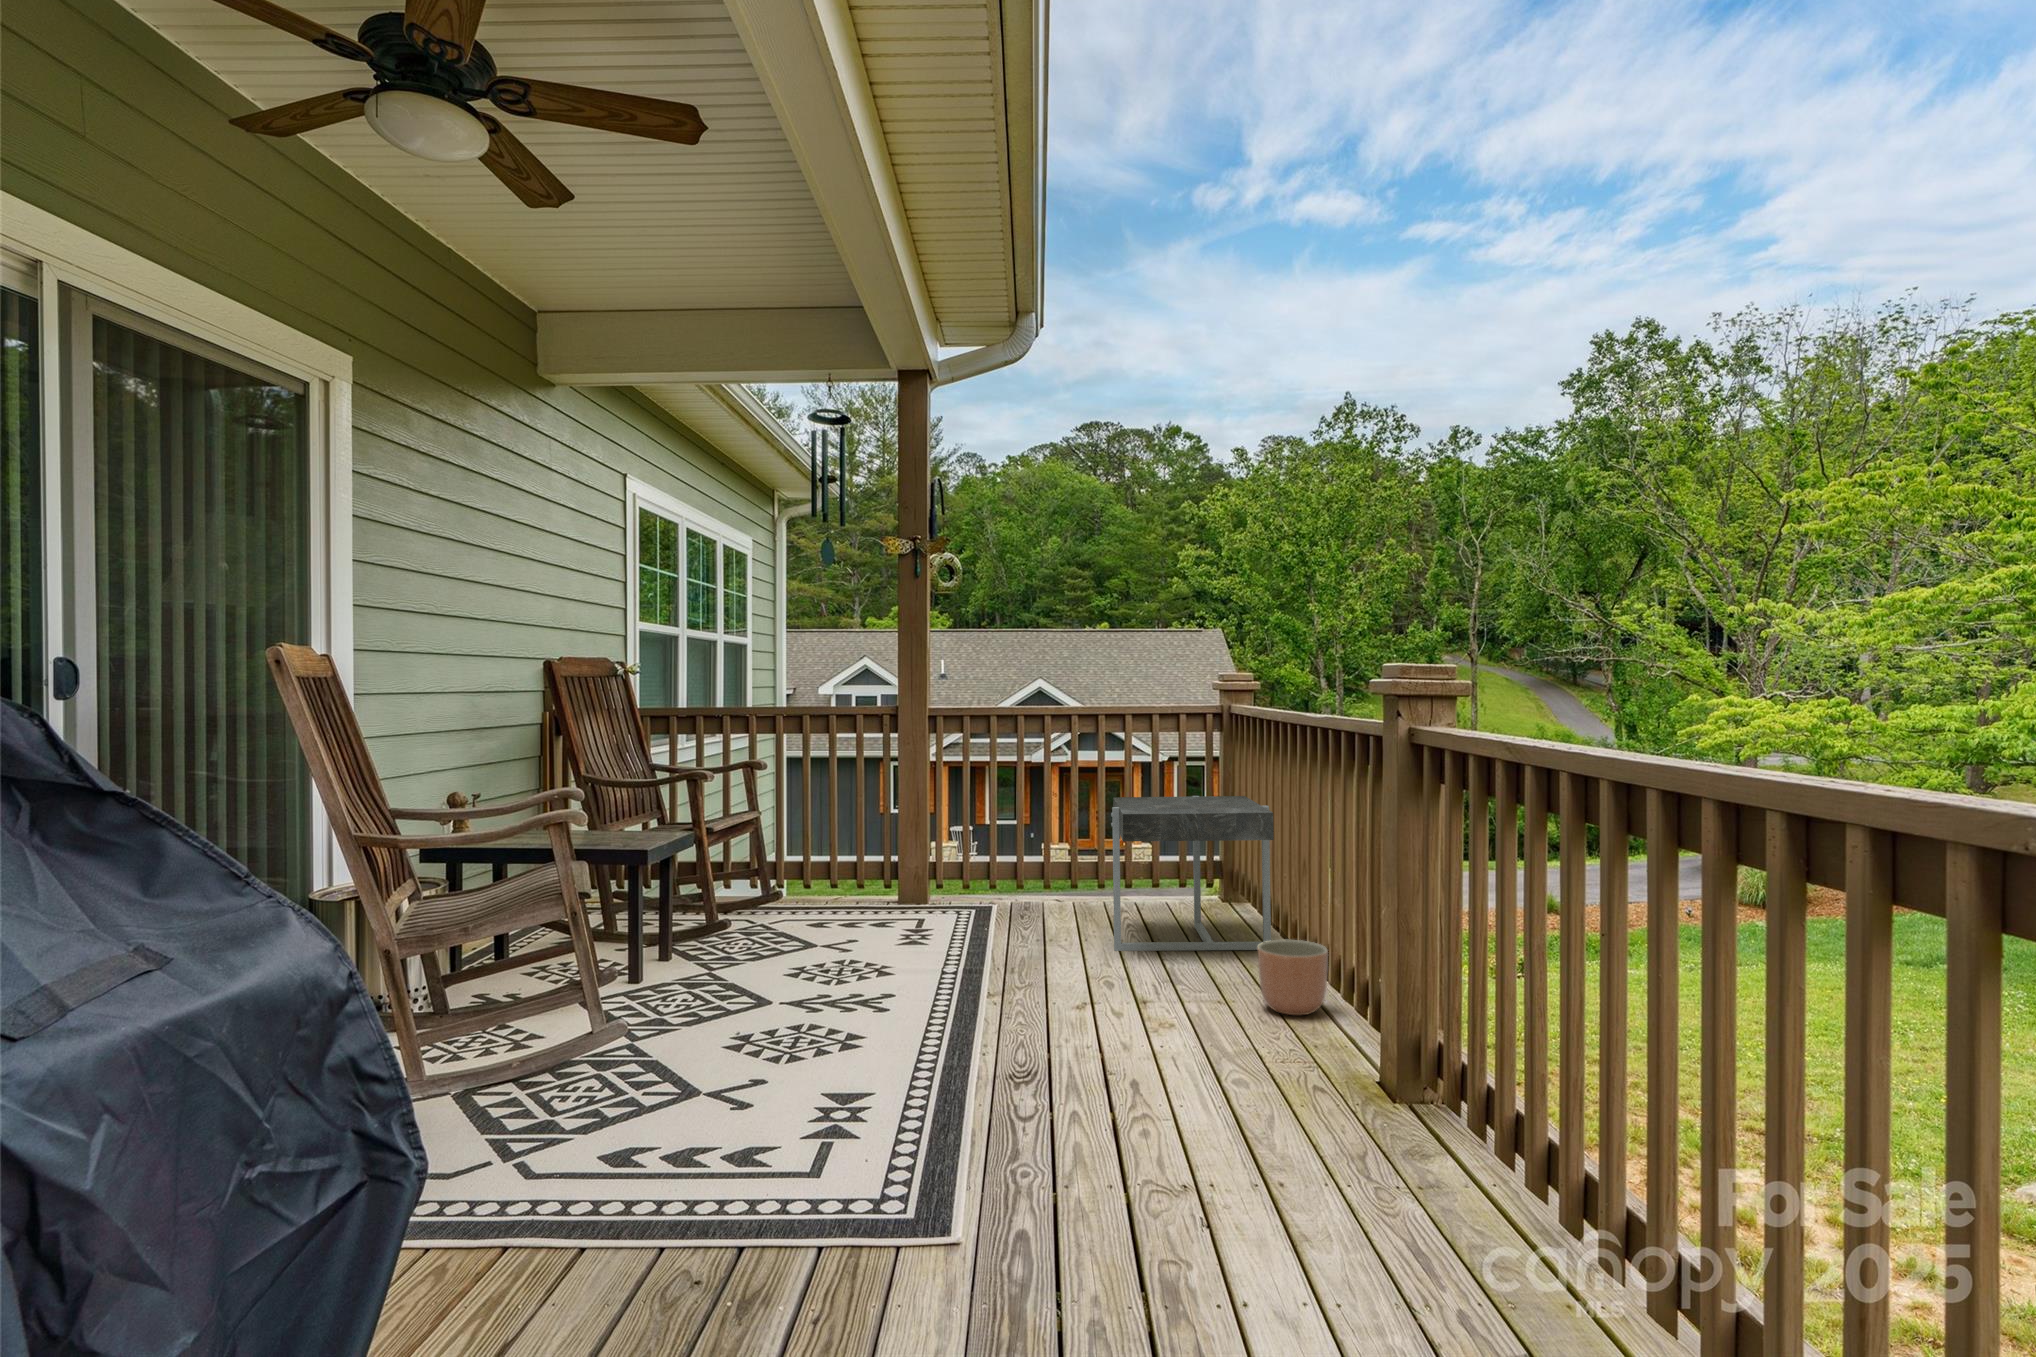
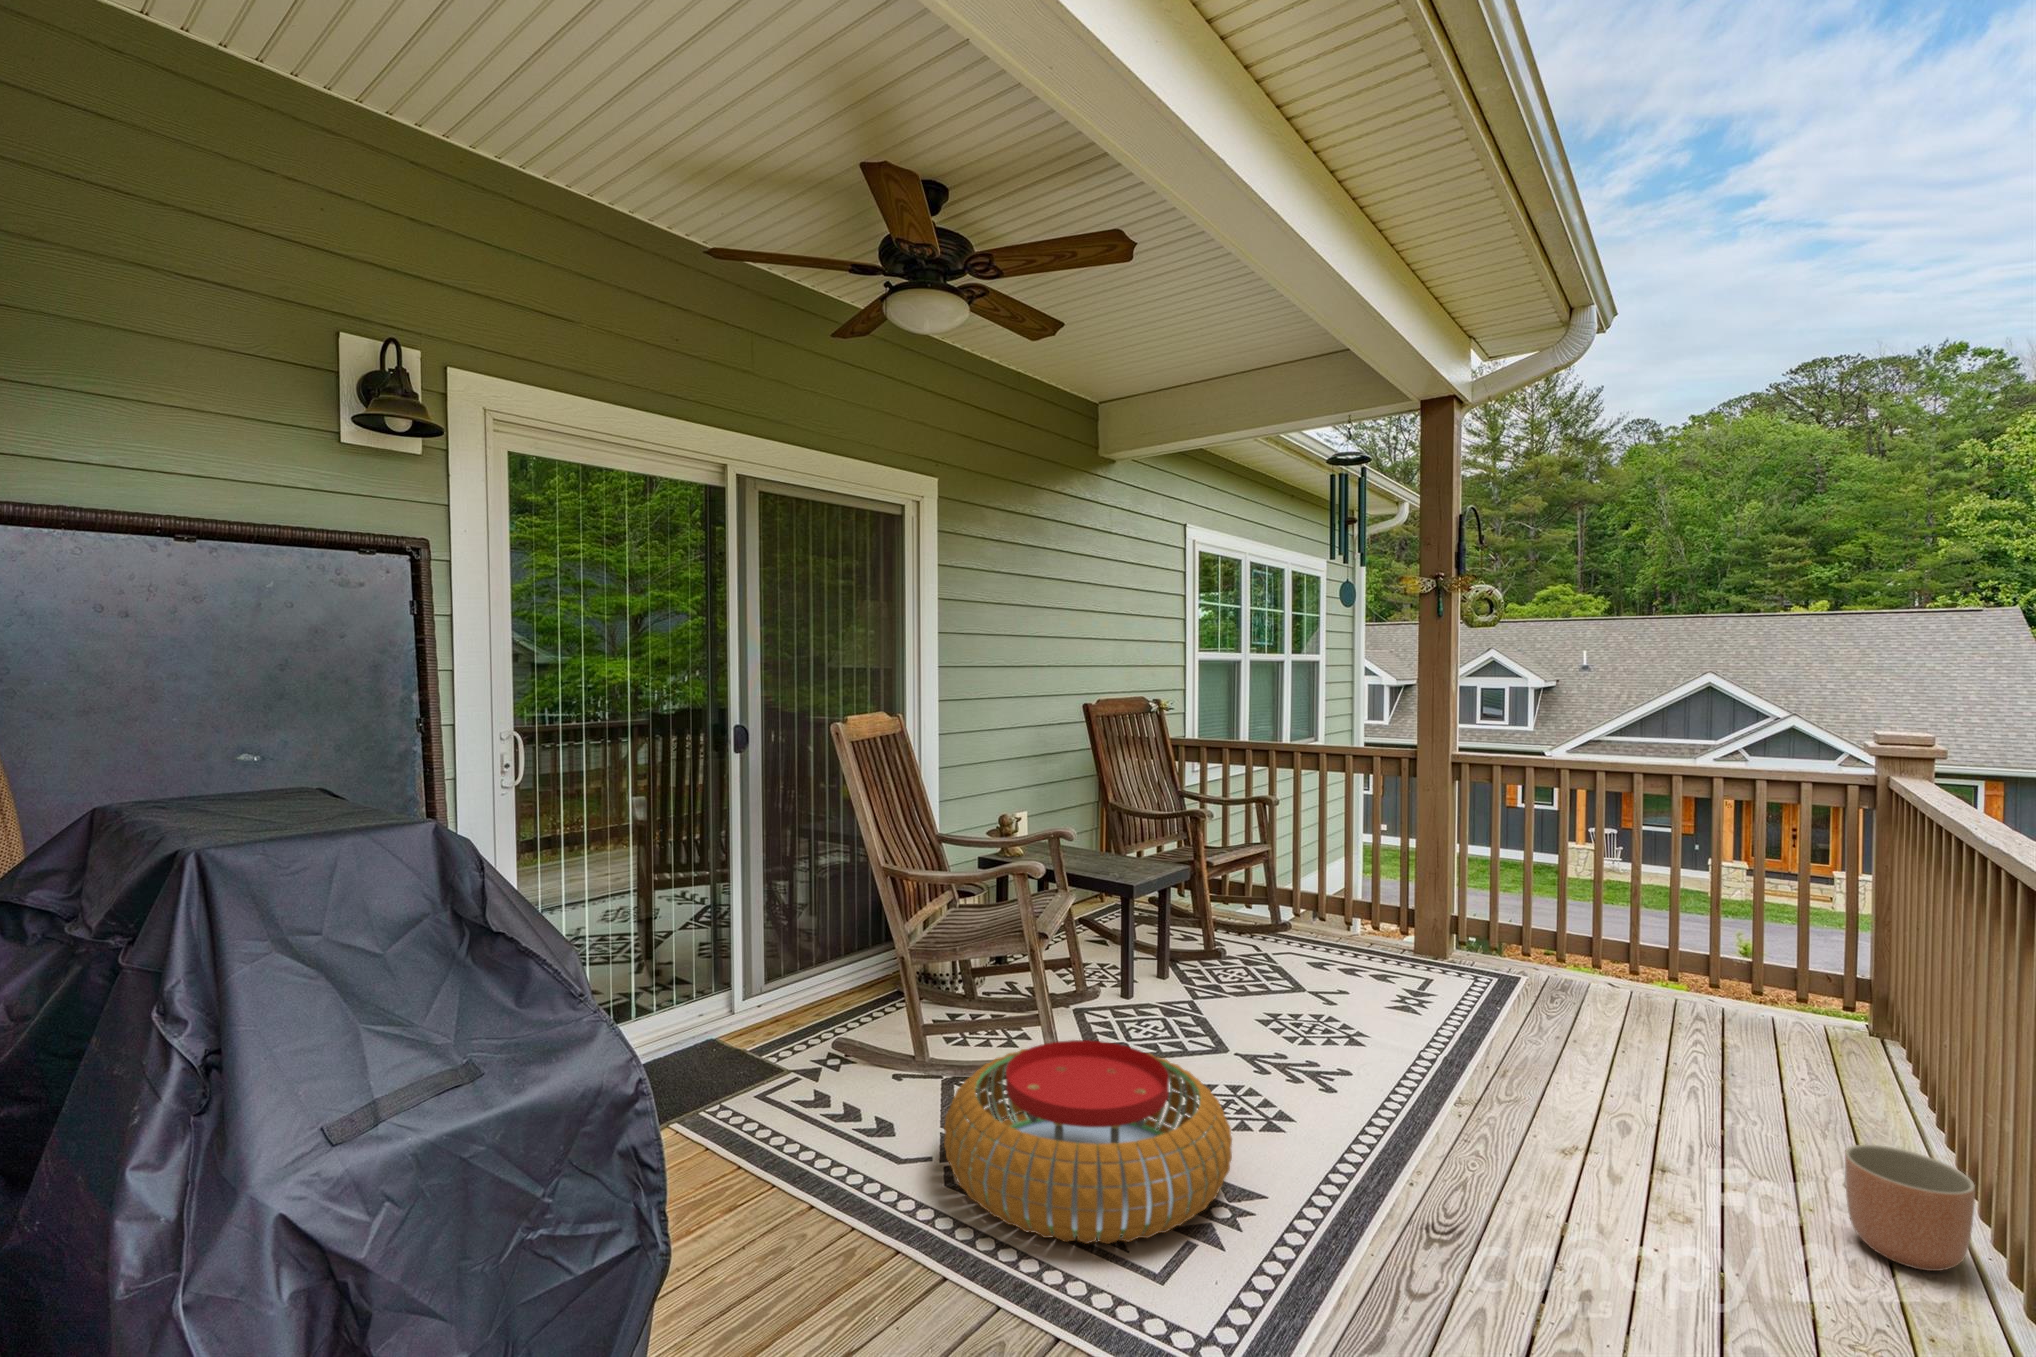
side table: present [1111,796,1274,951] -> none [1660,886,1925,1138]
pouf: none [517,987,844,1185] -> present [944,1040,1232,1244]

